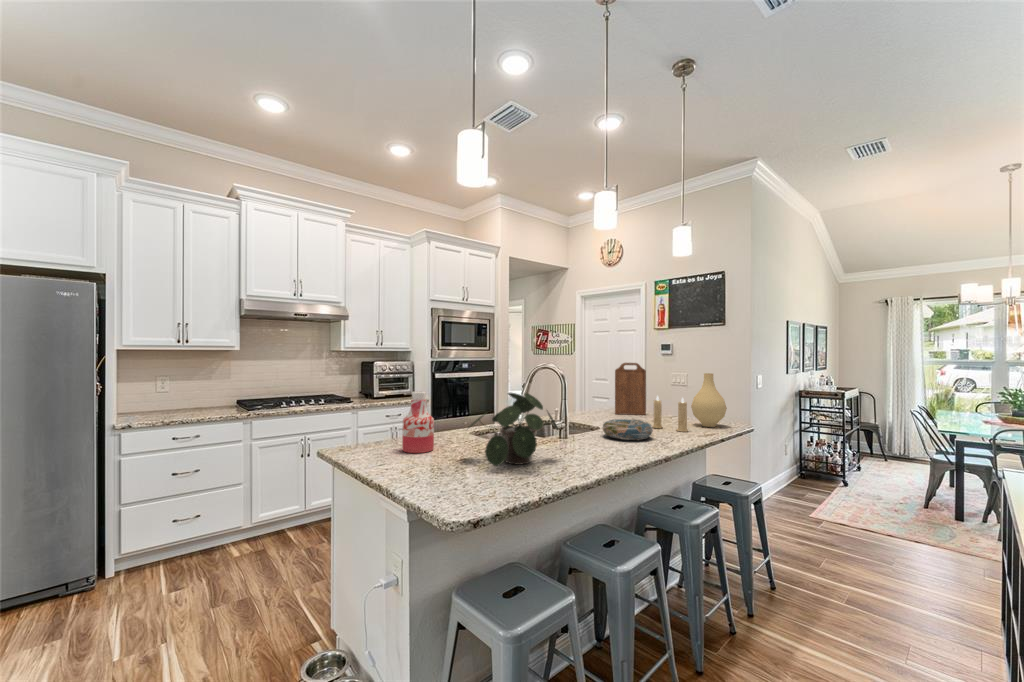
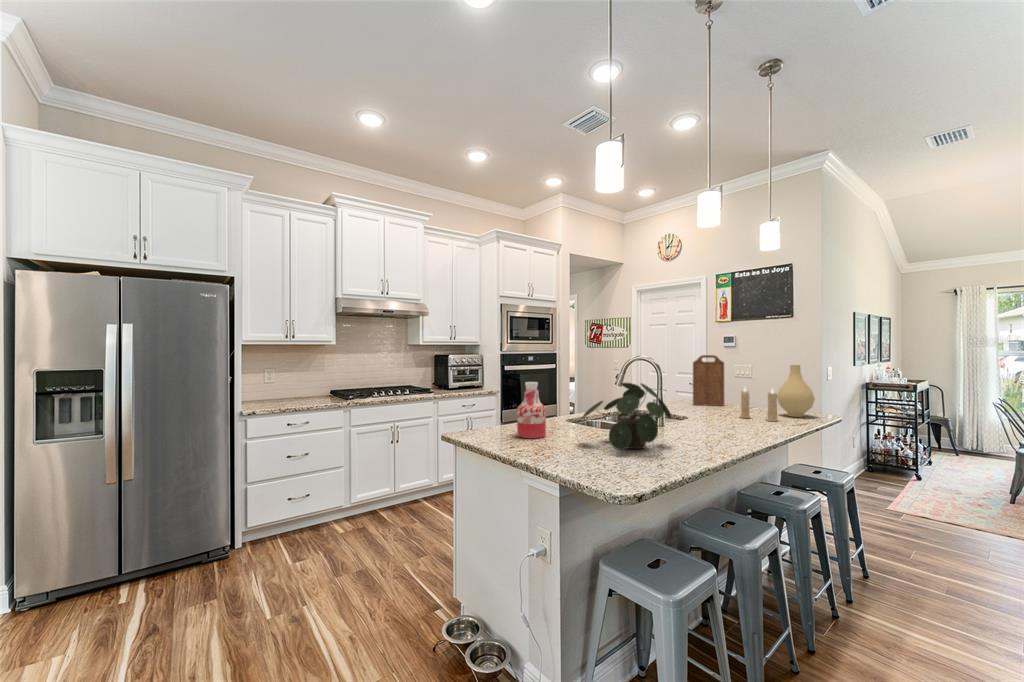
decorative bowl: present [603,419,653,440] -> none [695,408,749,429]

